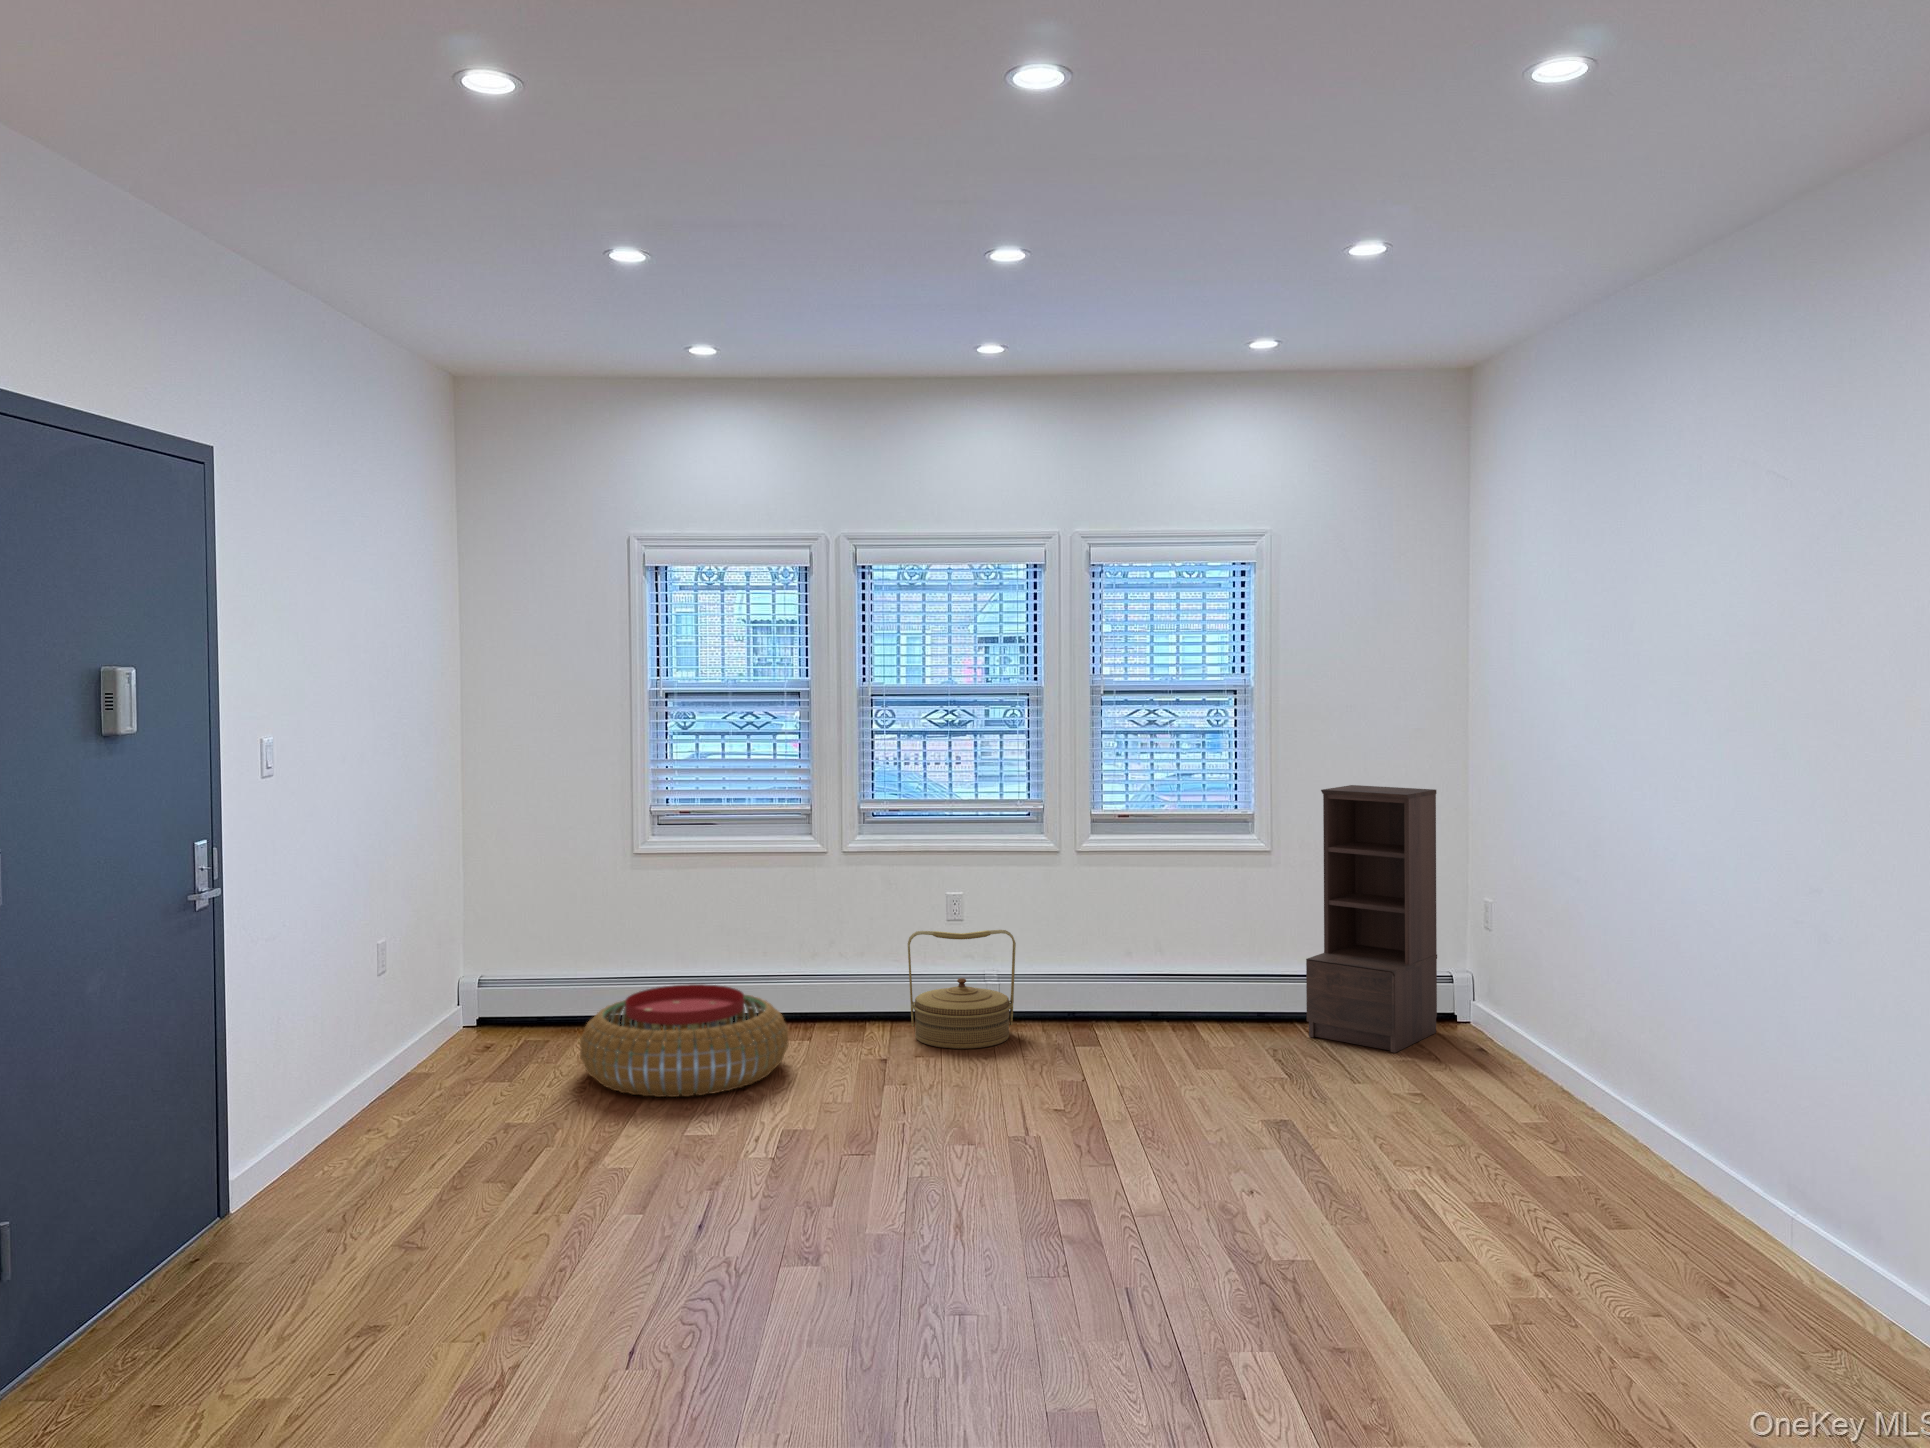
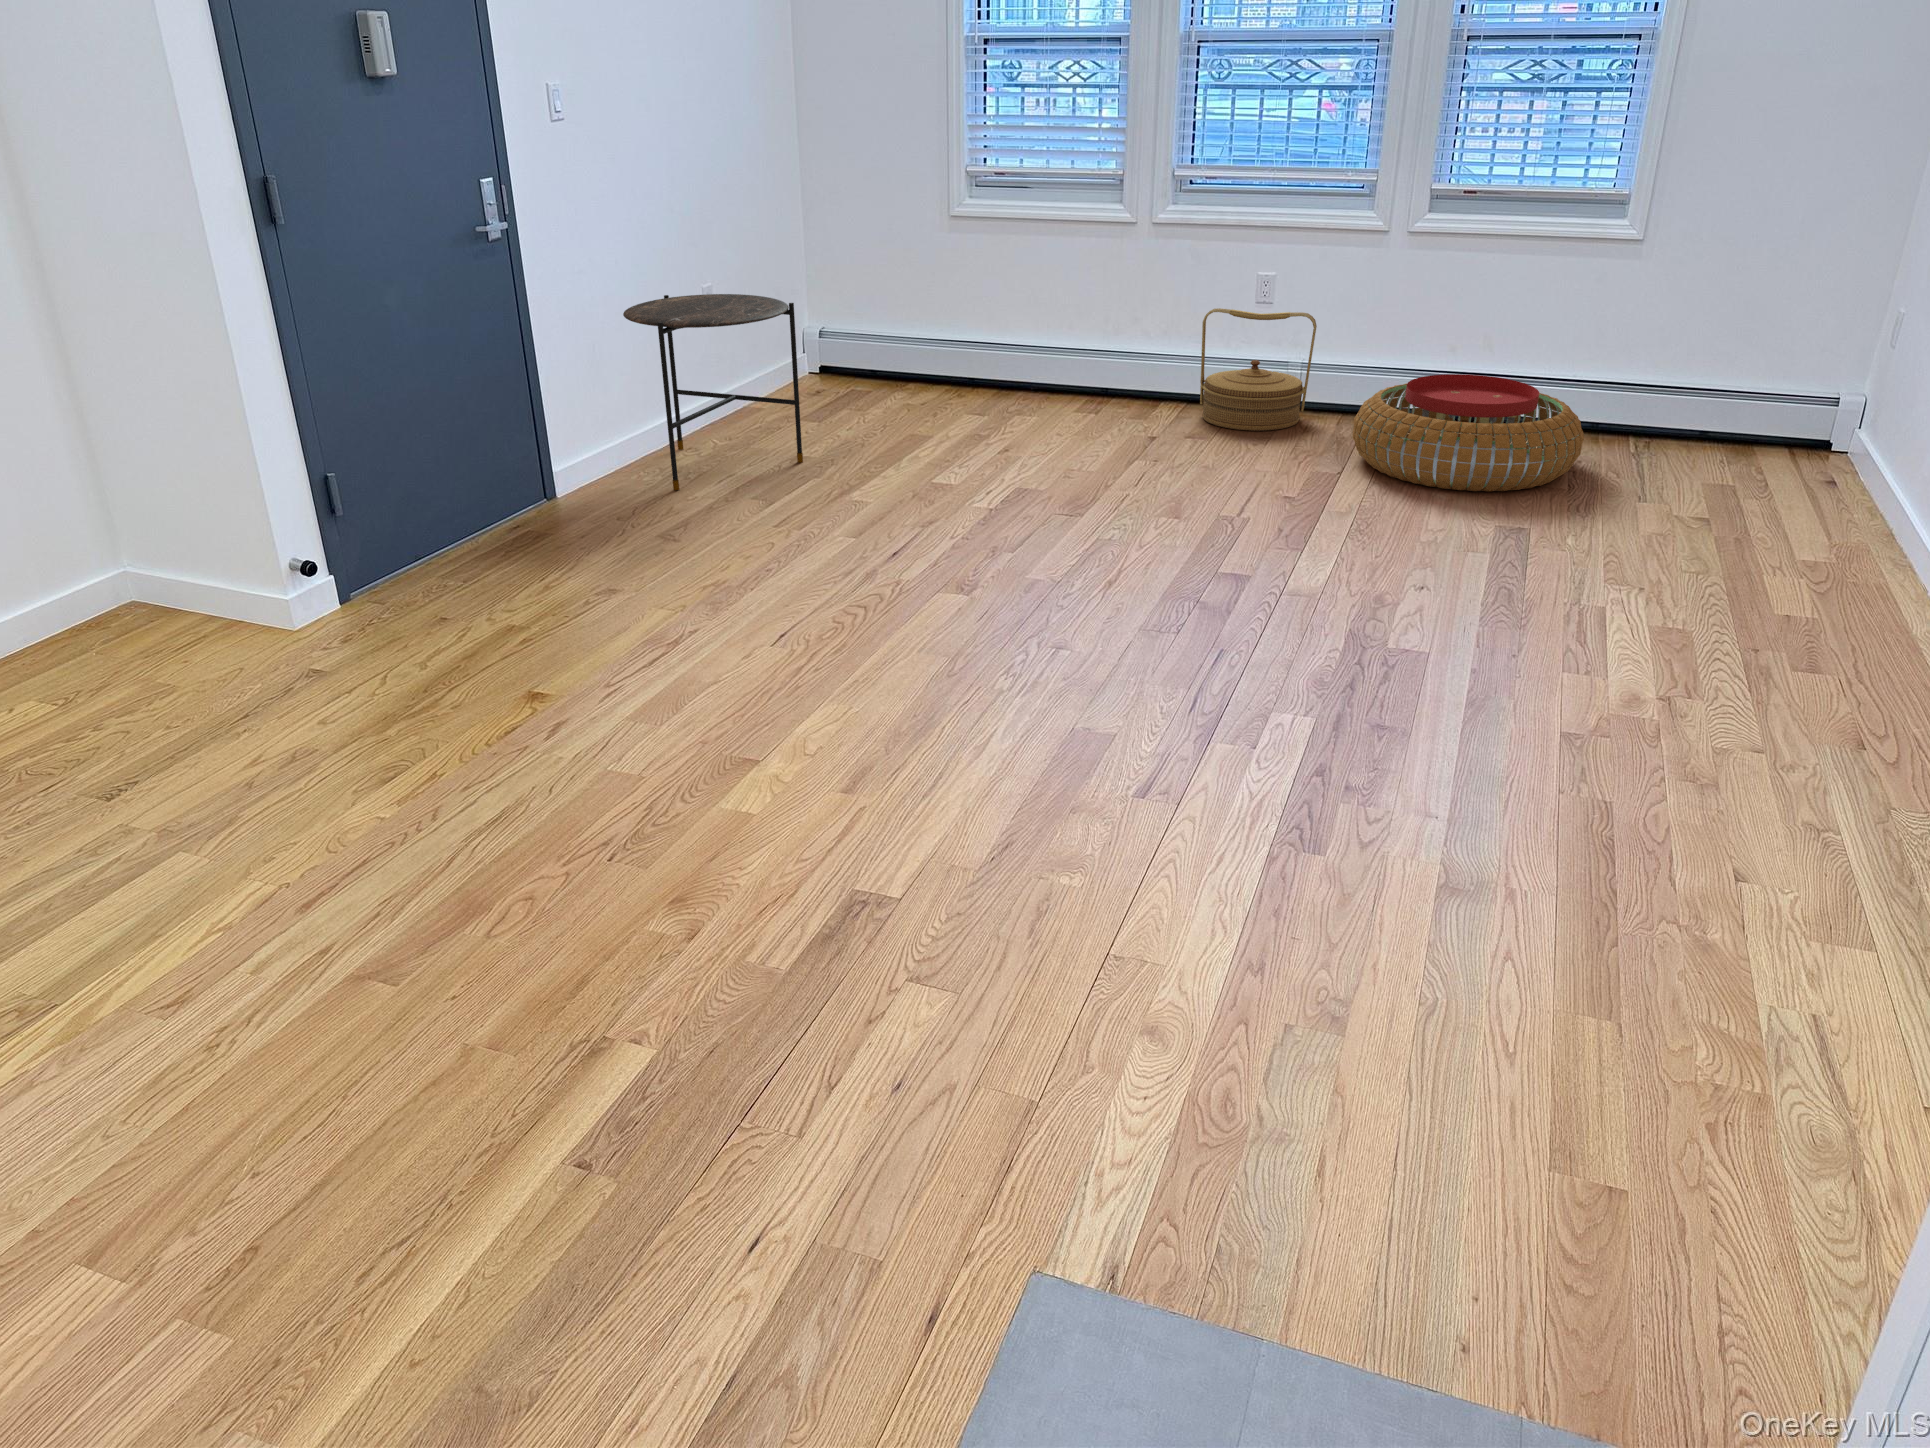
bookshelf: present [1306,785,1437,1053] -> none [1631,161,1877,479]
side table: none [319,950,522,1187] -> present [623,294,803,490]
pouf: present [580,984,788,1097] -> present [1352,374,1584,491]

